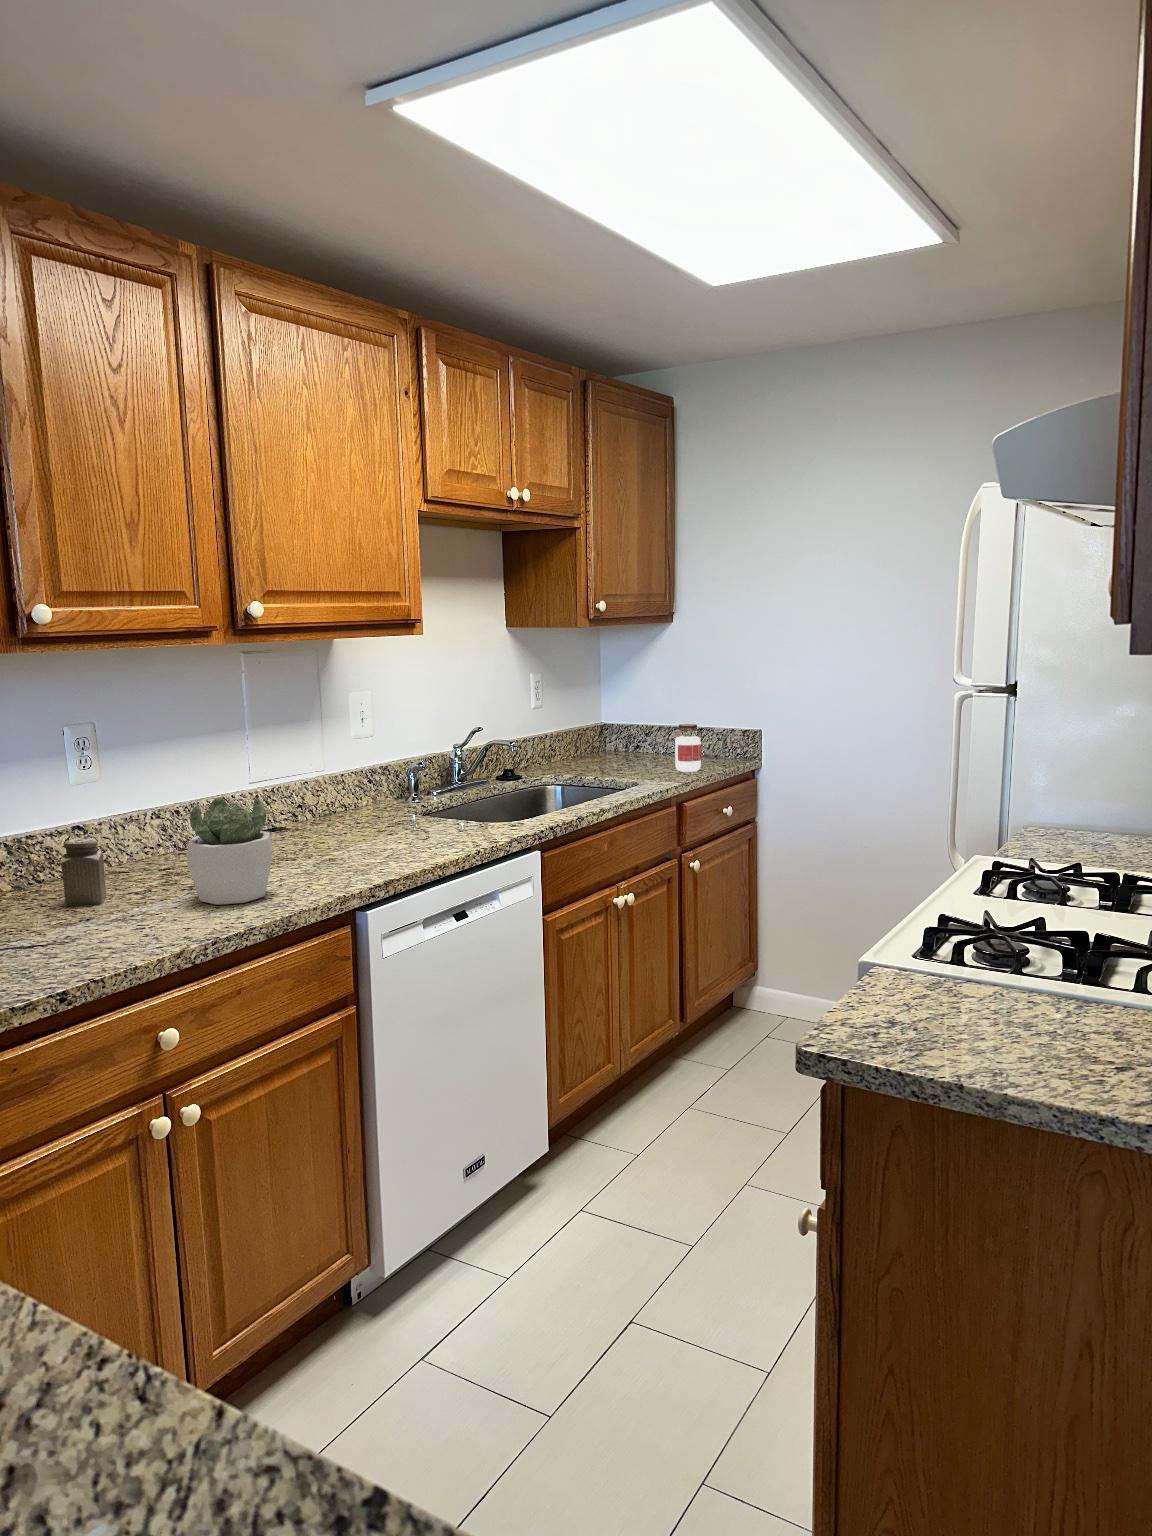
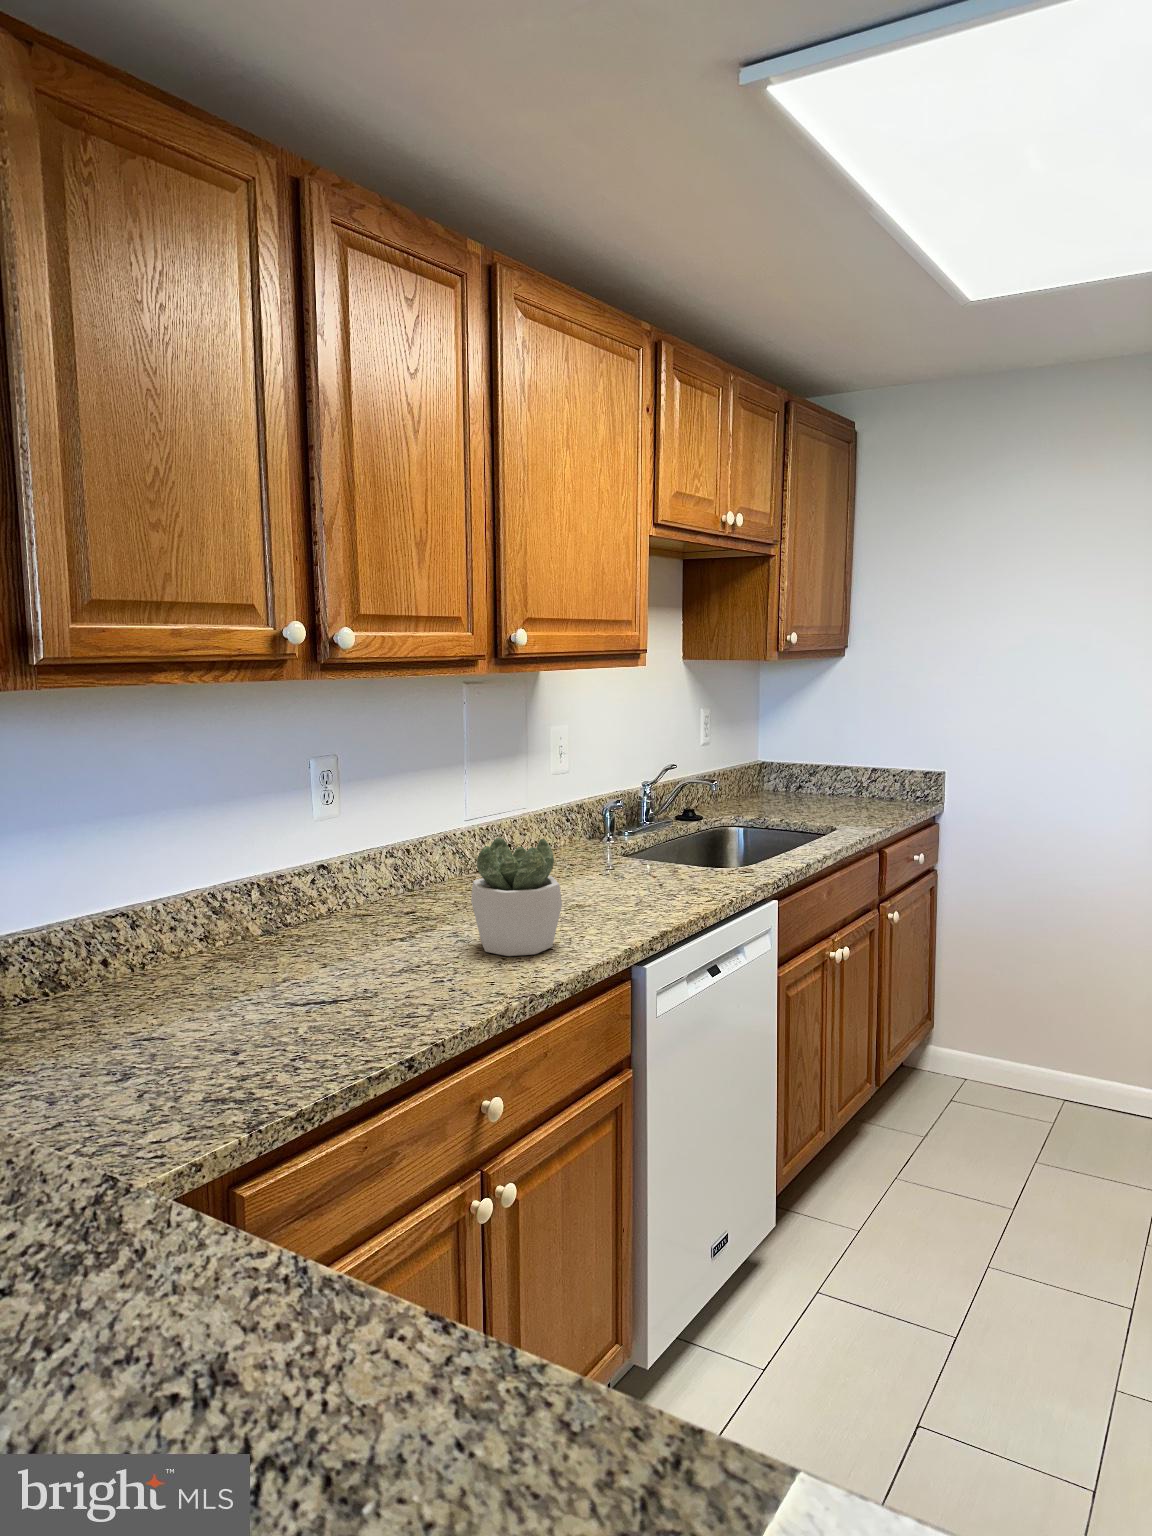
jar: present [675,724,702,772] -> none [862,764,894,815]
salt shaker: present [61,838,106,908] -> none [335,879,376,956]

